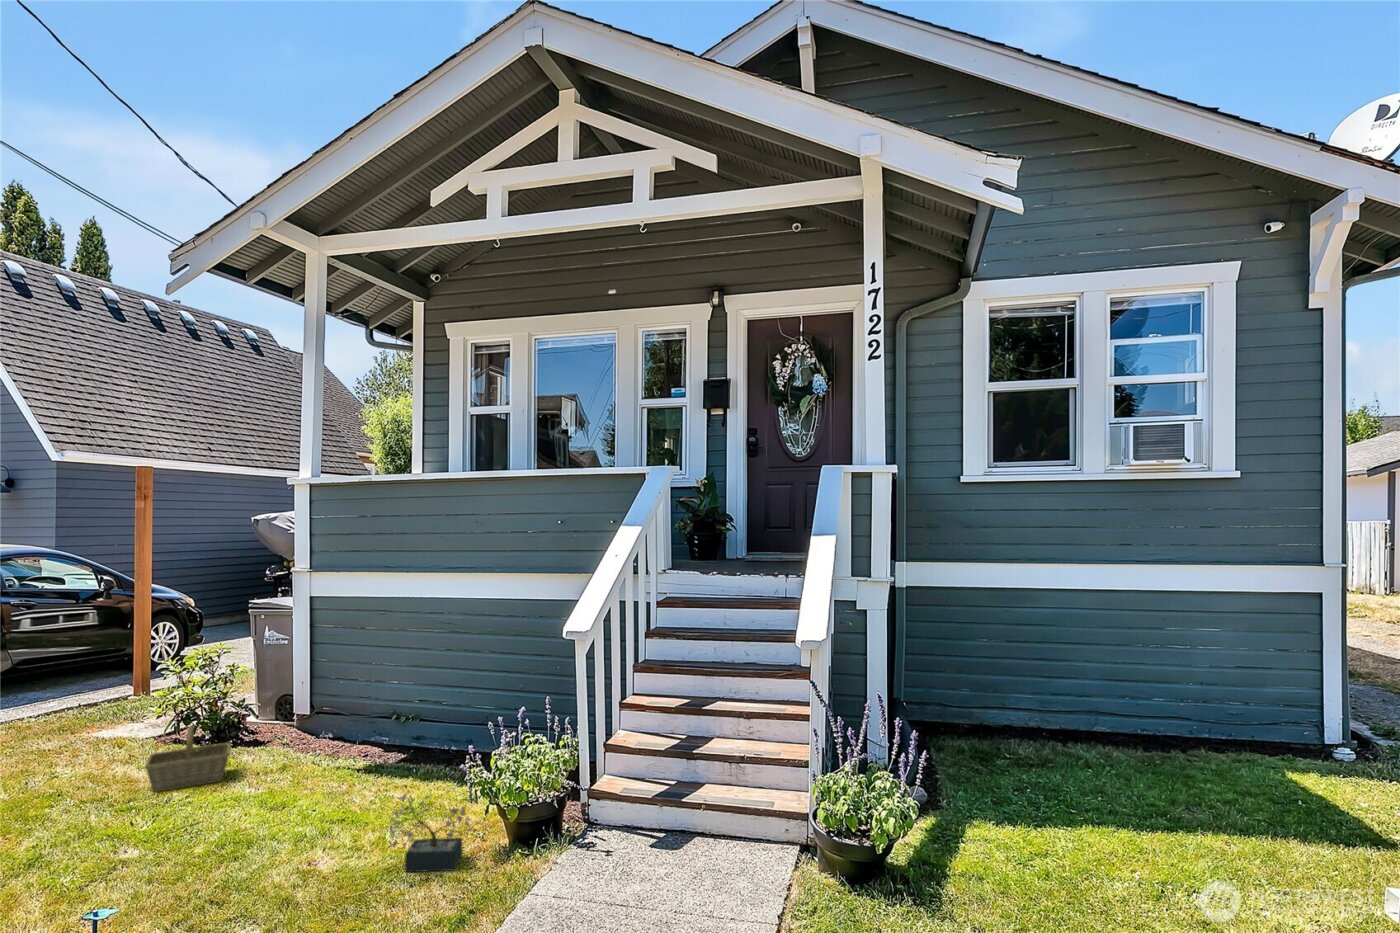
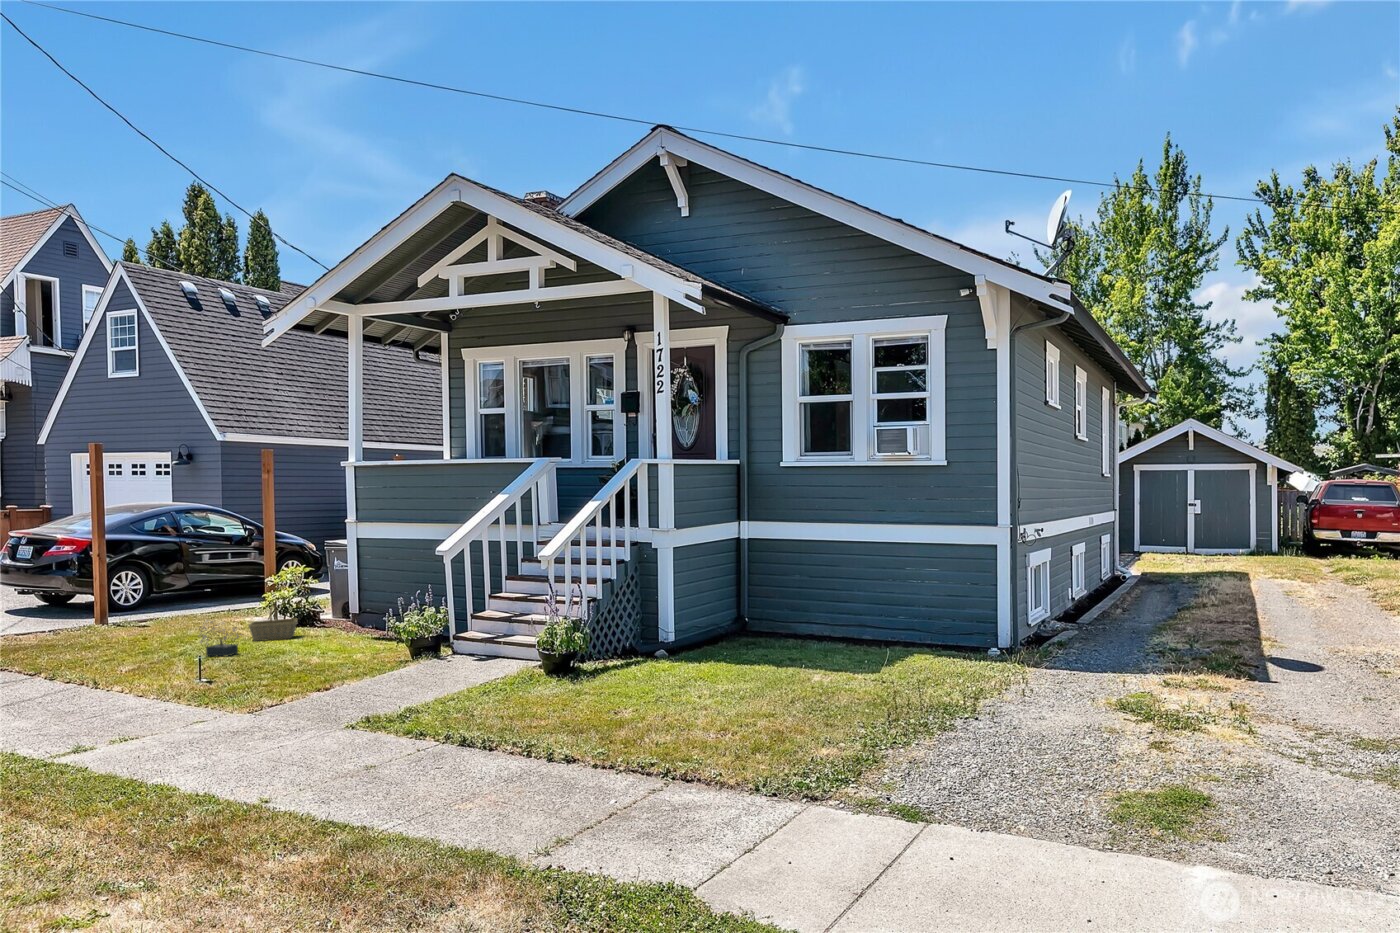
decorative plant: present [388,791,472,872] -> present [201,621,241,656]

